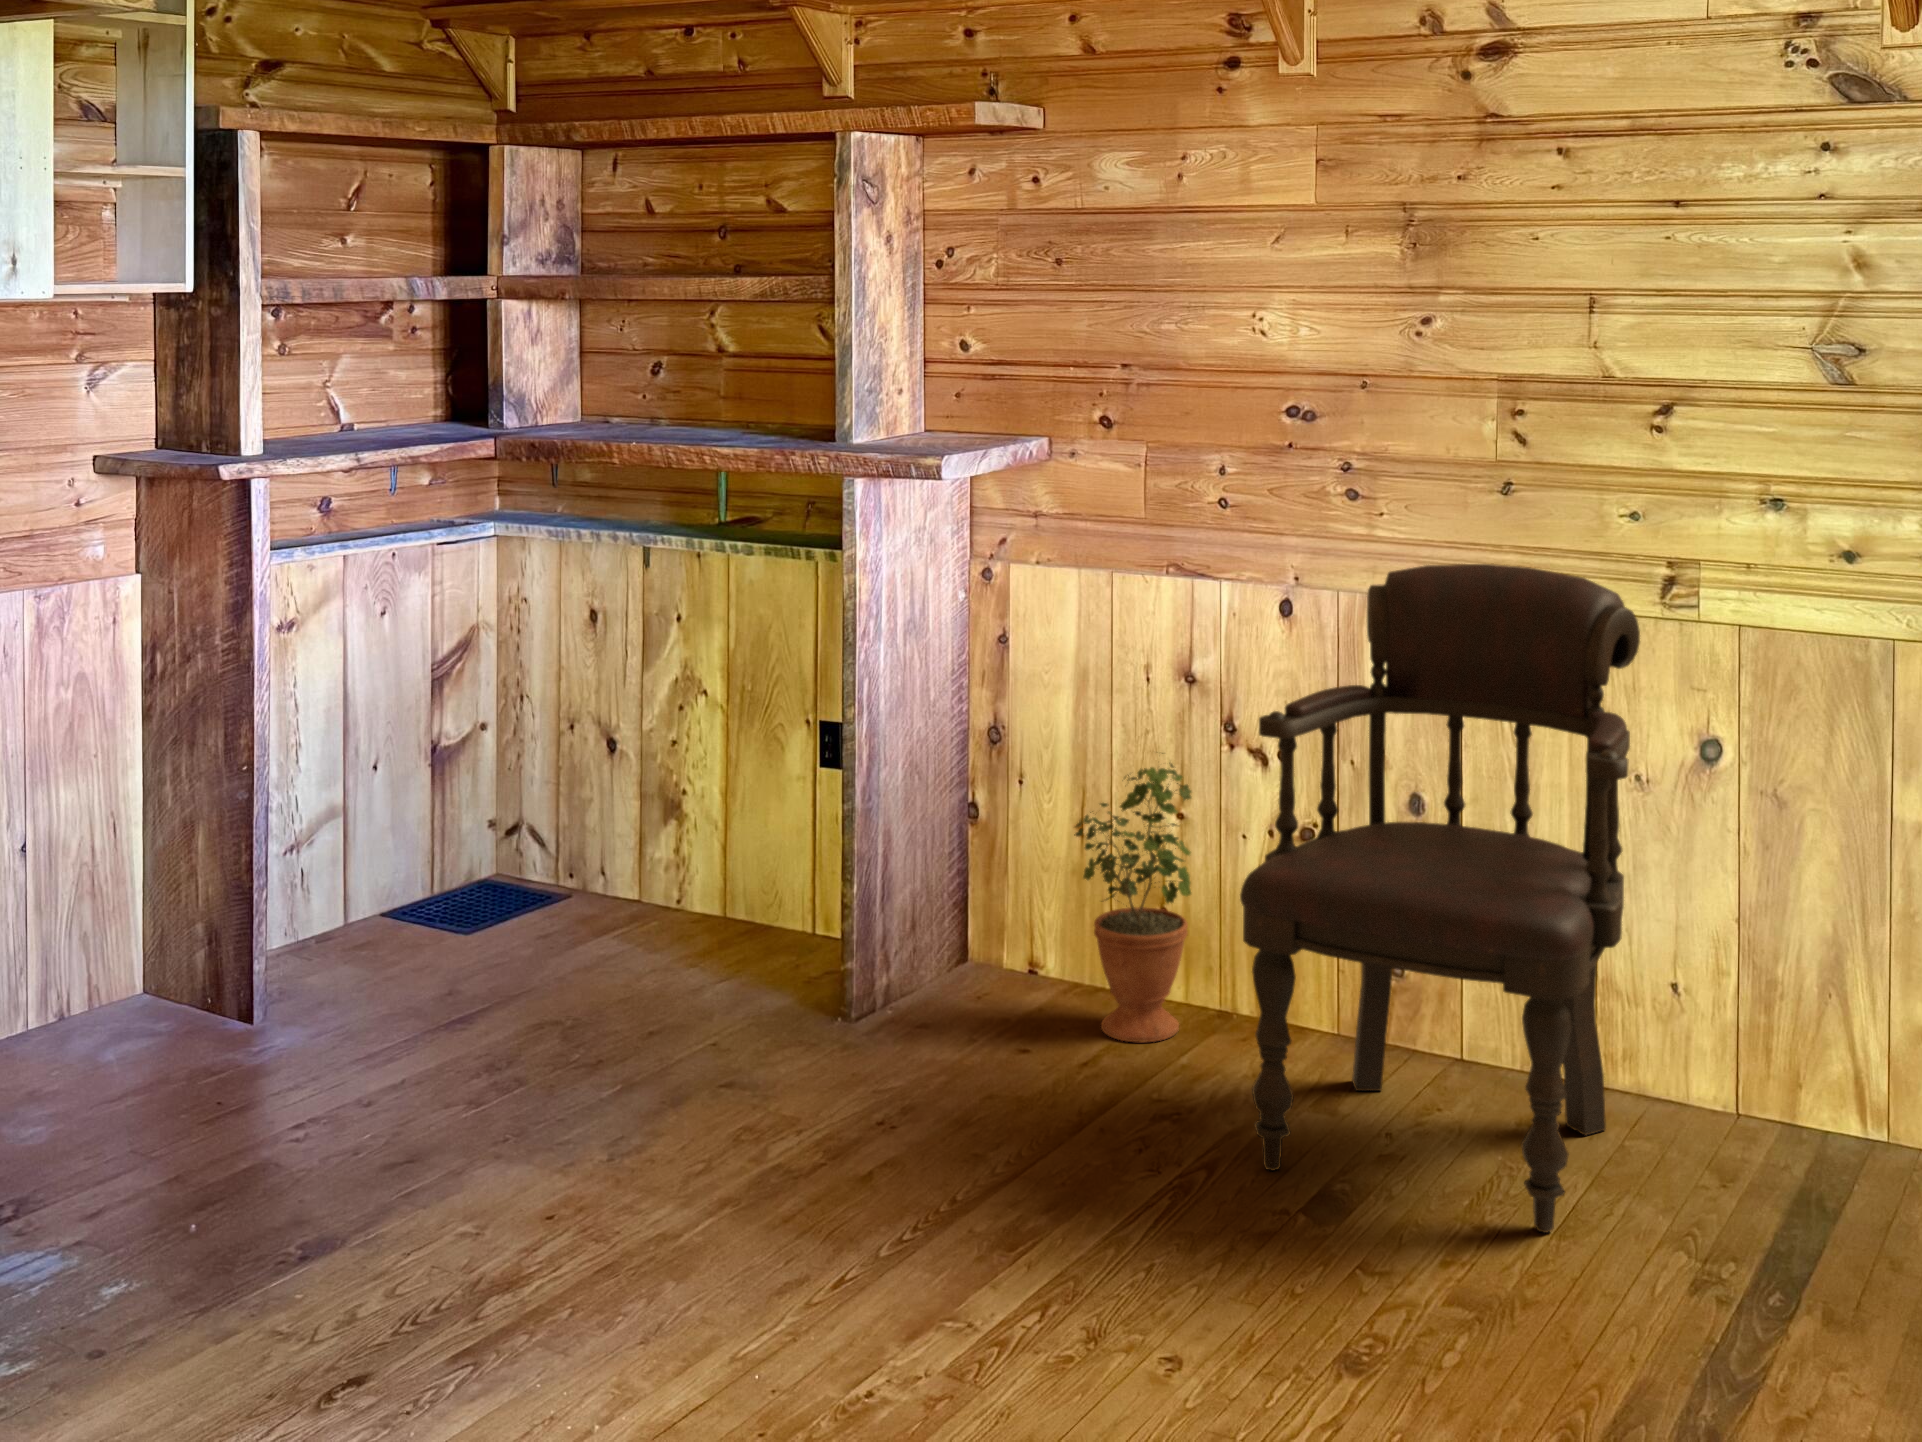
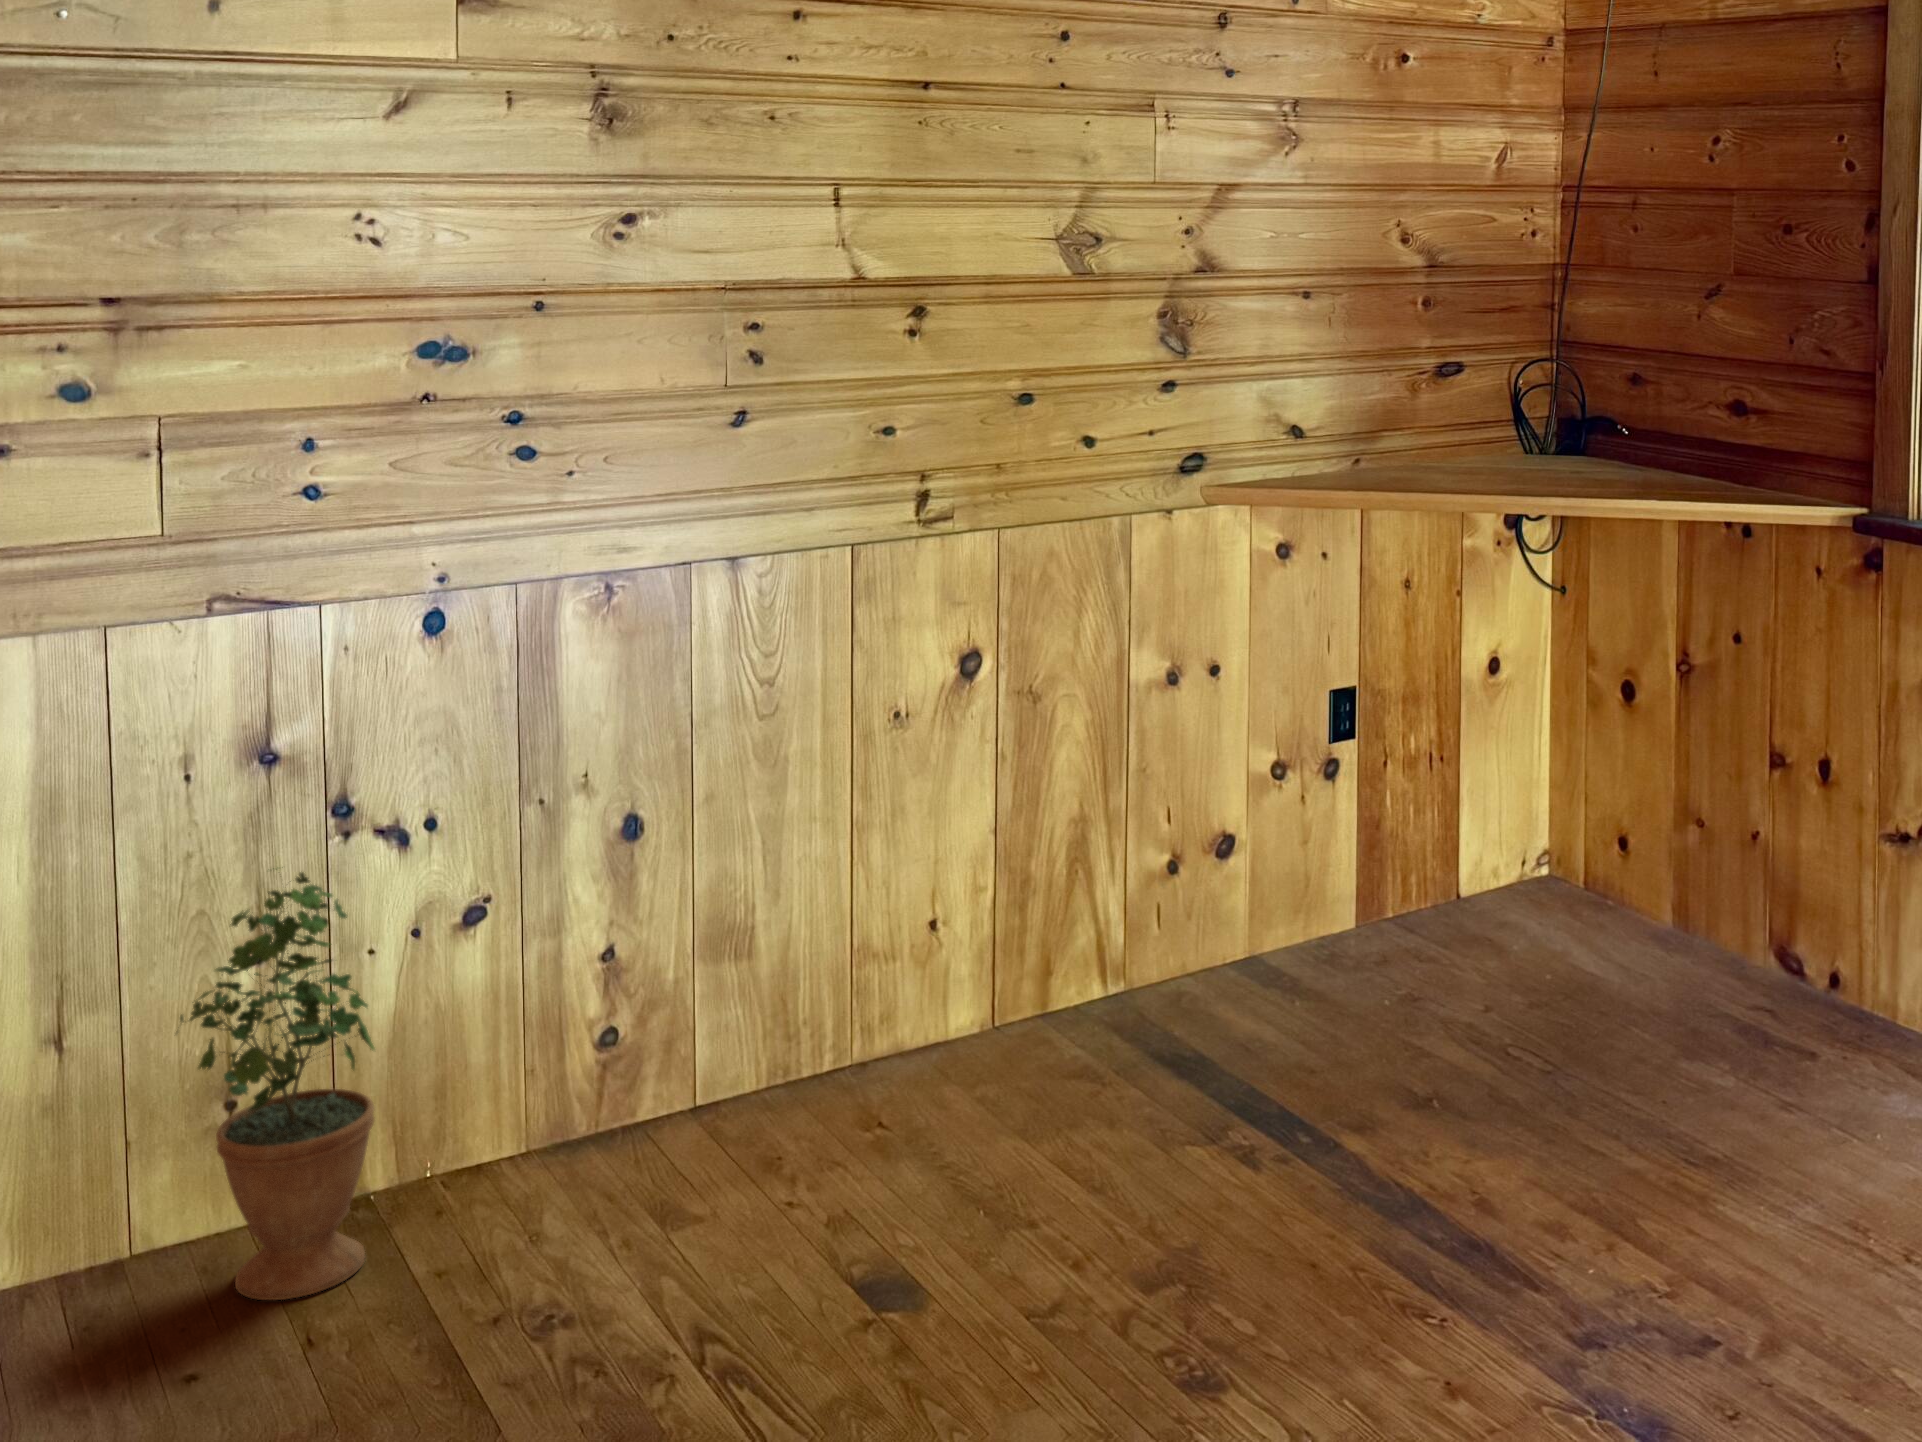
armchair: present [1240,564,1640,1233] -> none [617,503,1126,1294]

